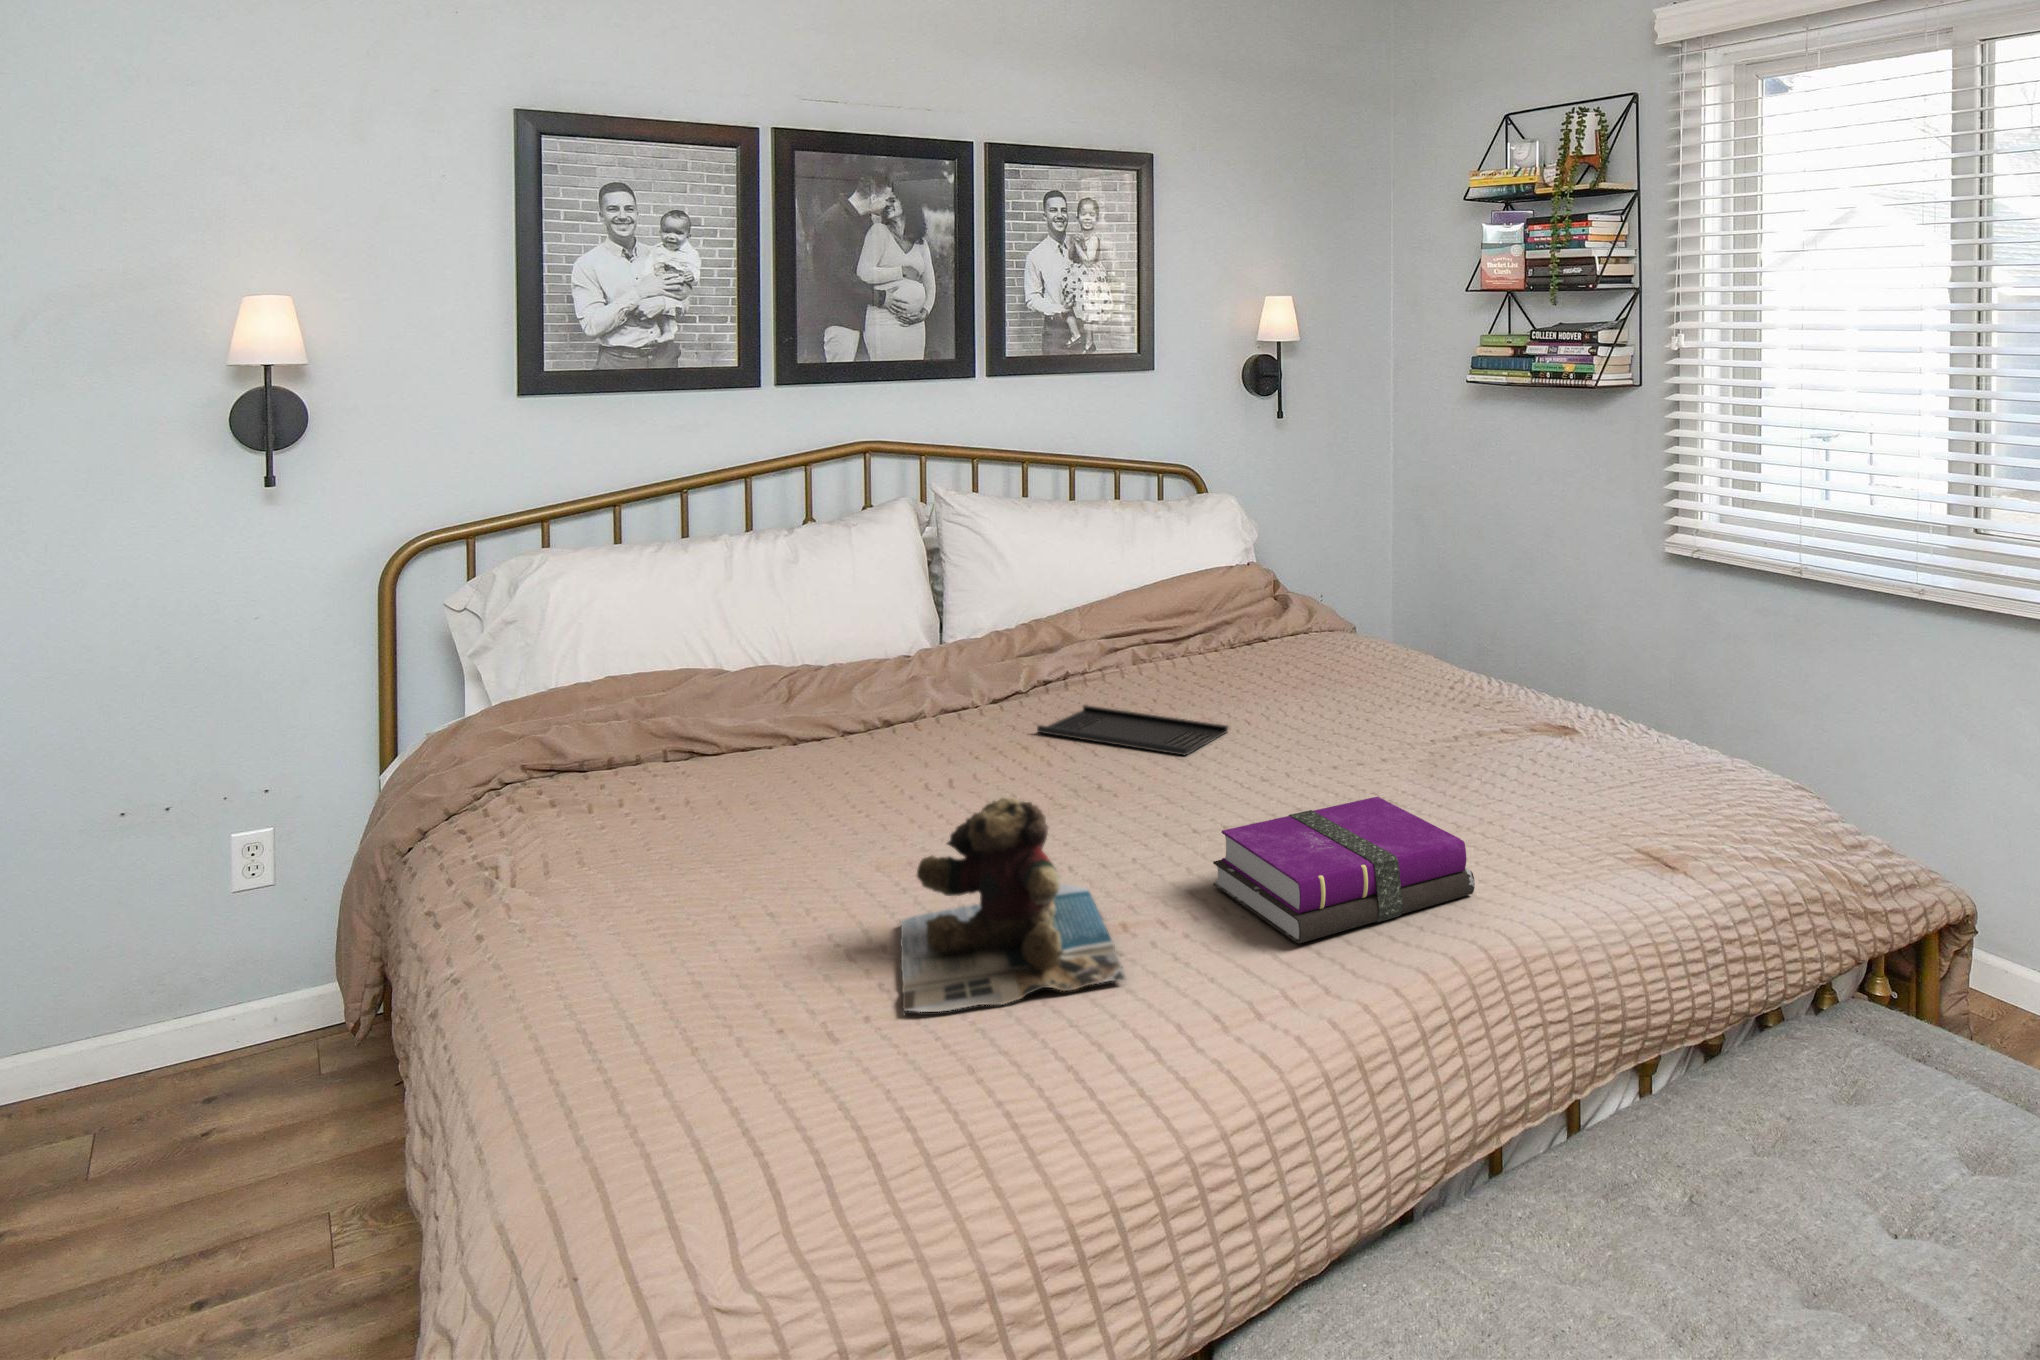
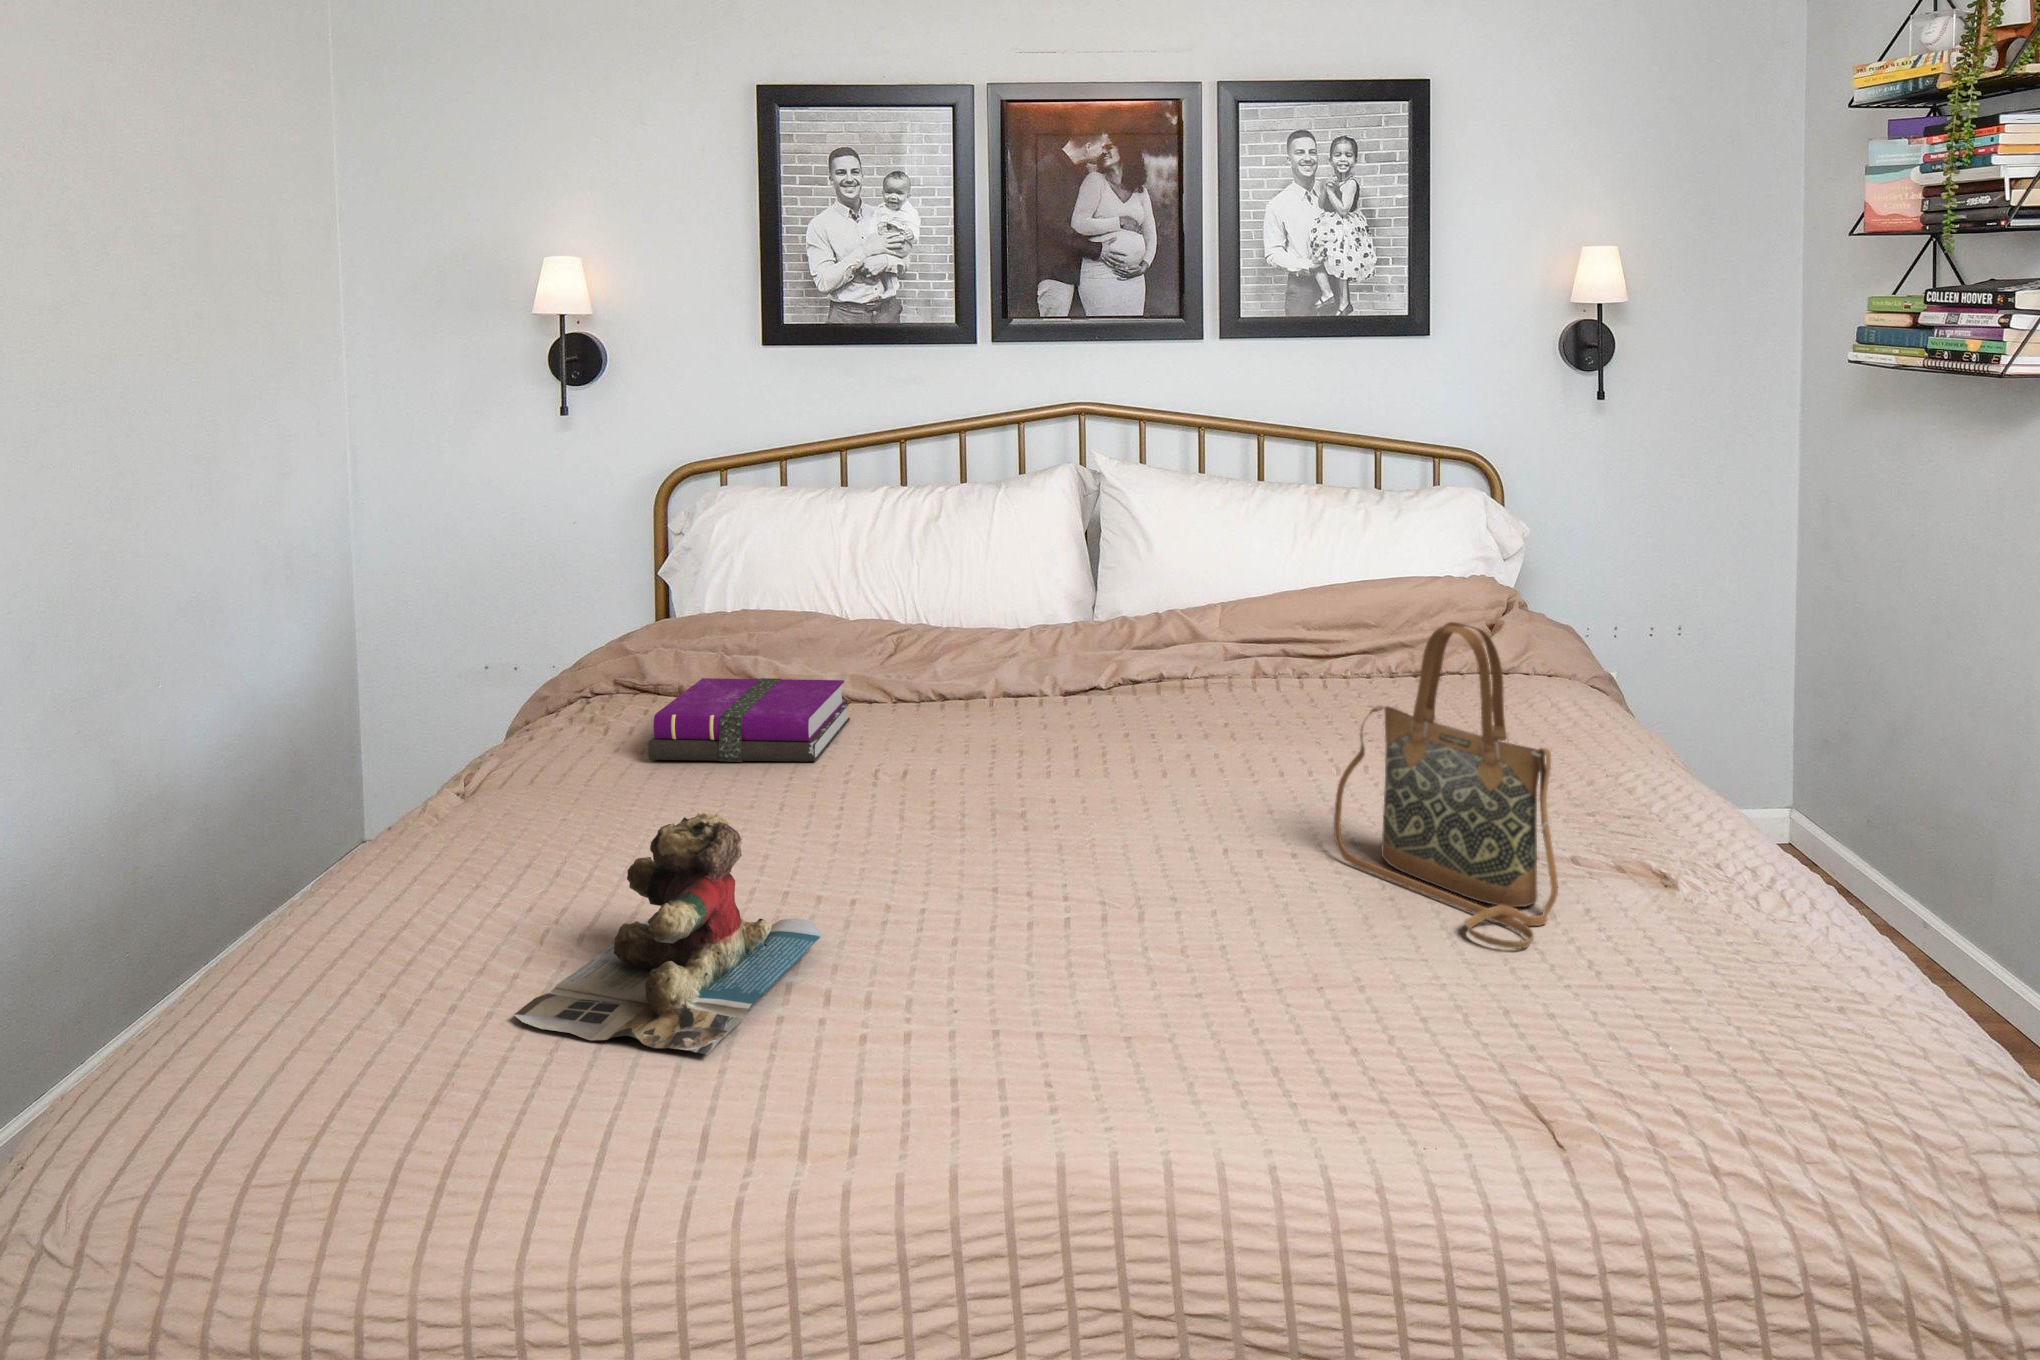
handbag: none [1347,568,1546,785] -> present [1334,622,1558,949]
tray: present [1037,705,1228,755] -> none [1081,713,1262,797]
notebook: present [1213,797,1475,944] -> present [648,678,850,762]

